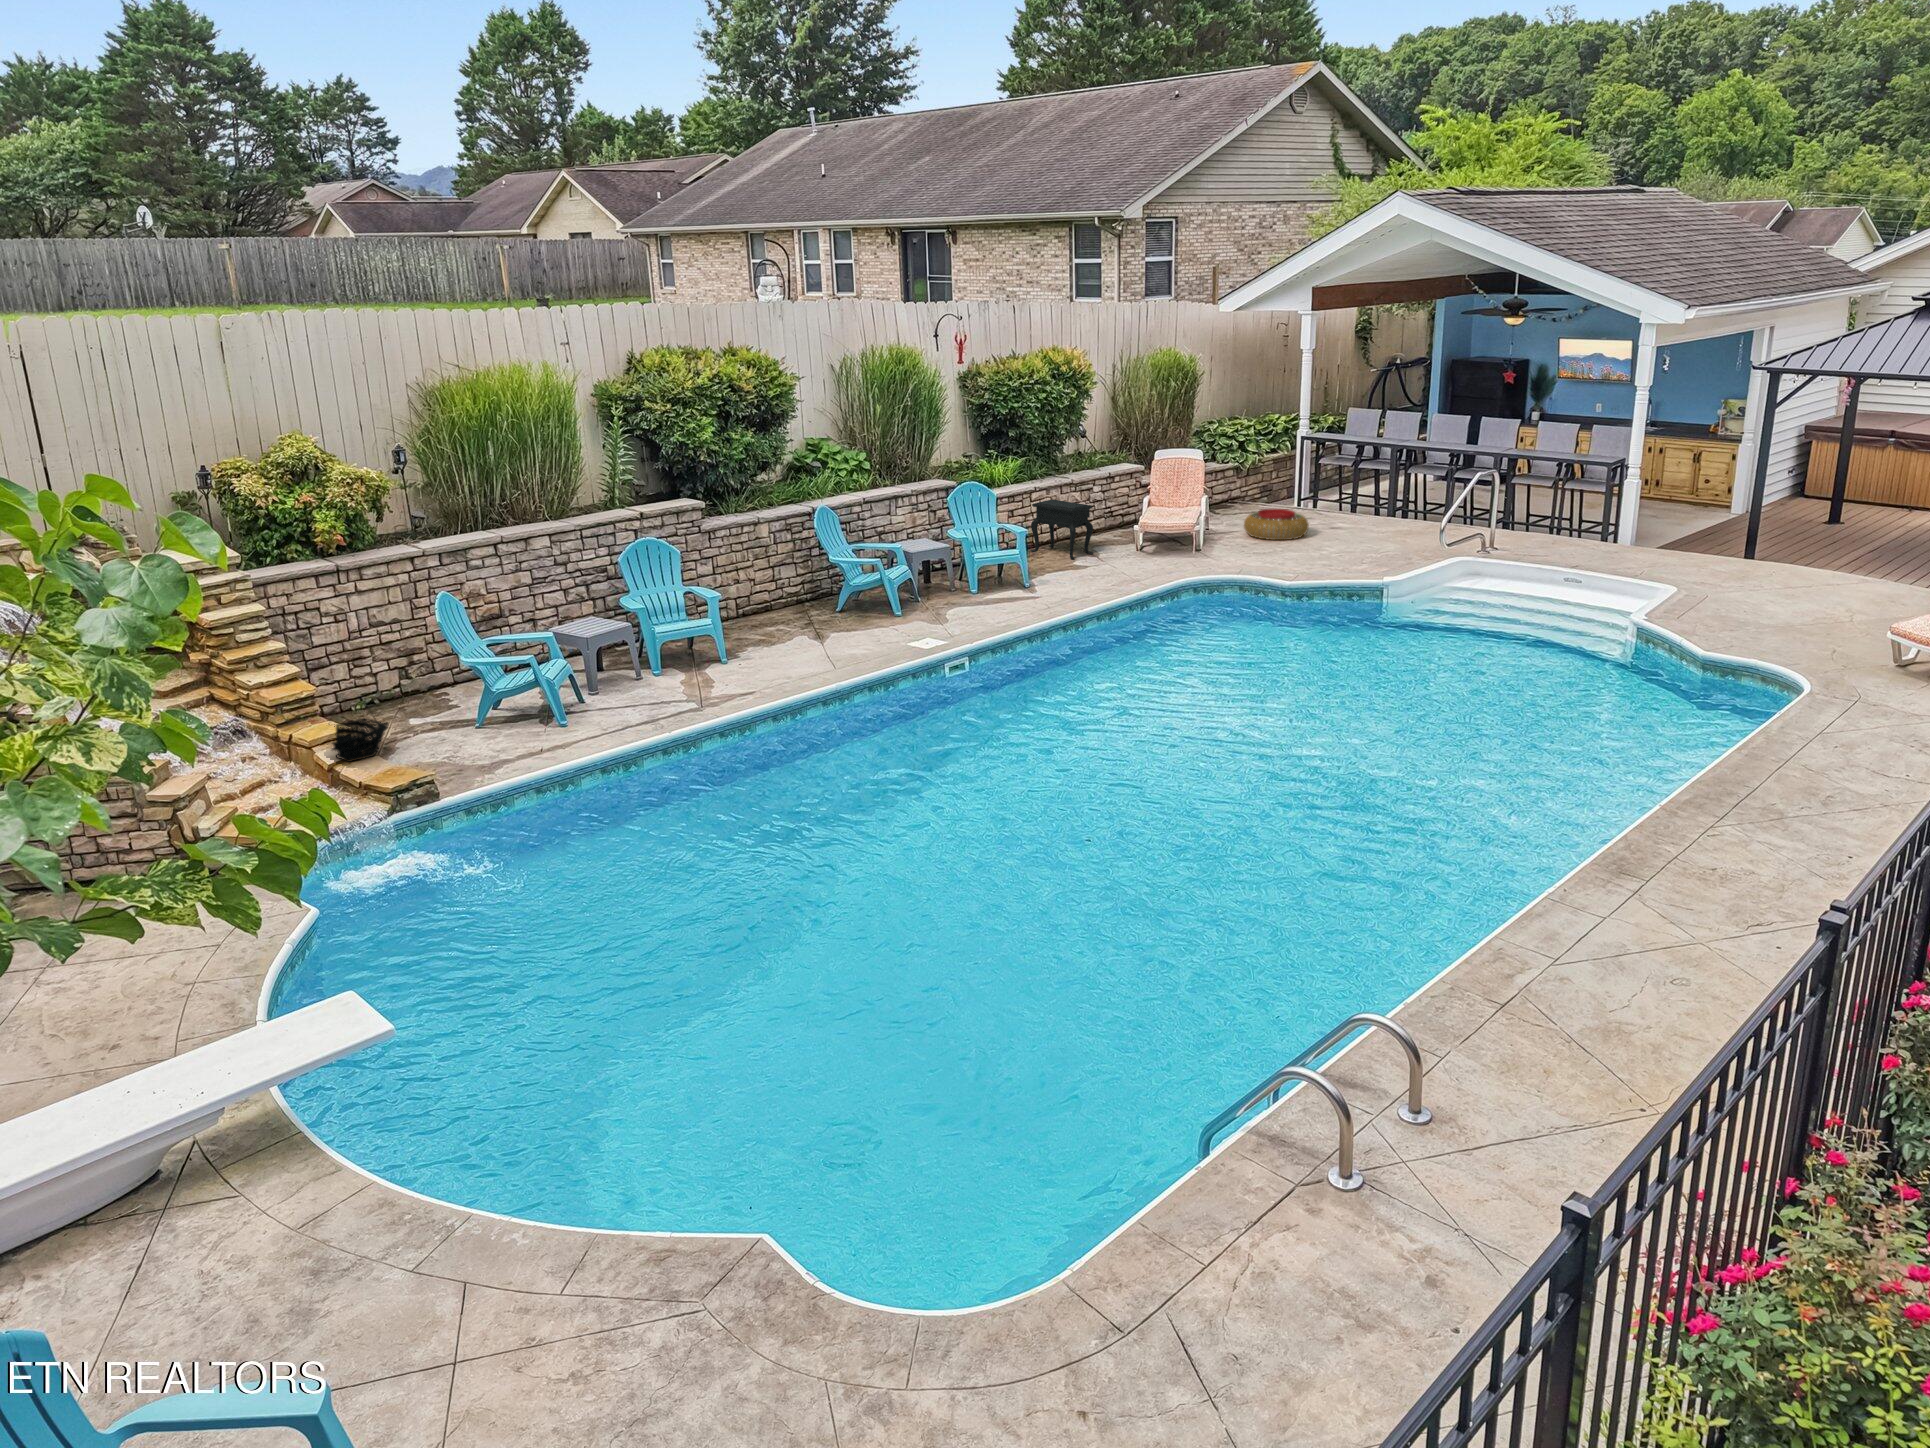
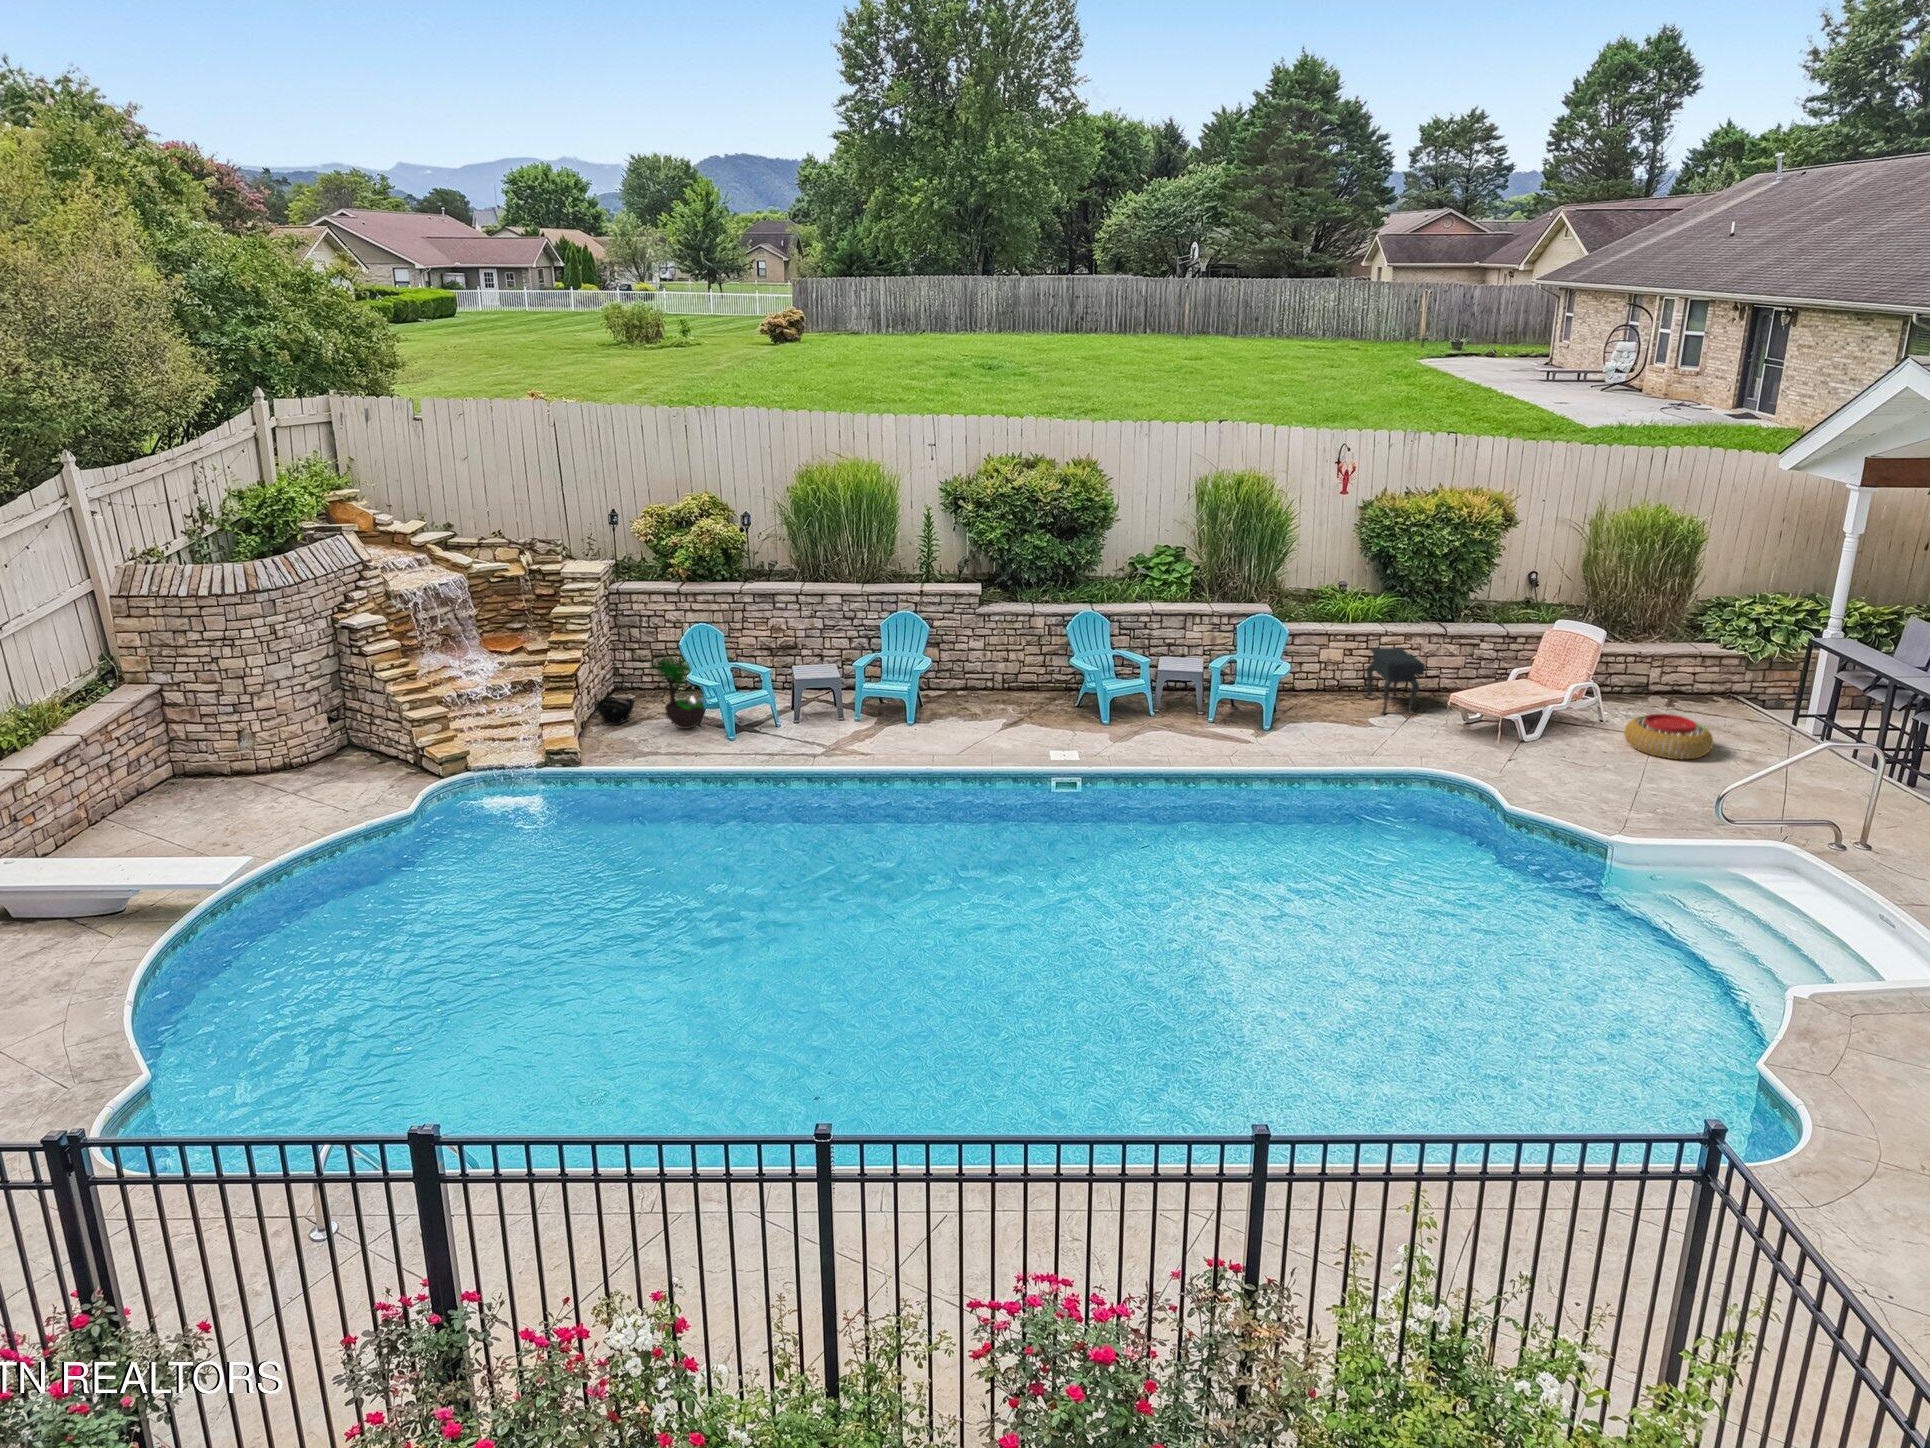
potted tree: none [413,622,501,734] -> present [649,652,705,729]

